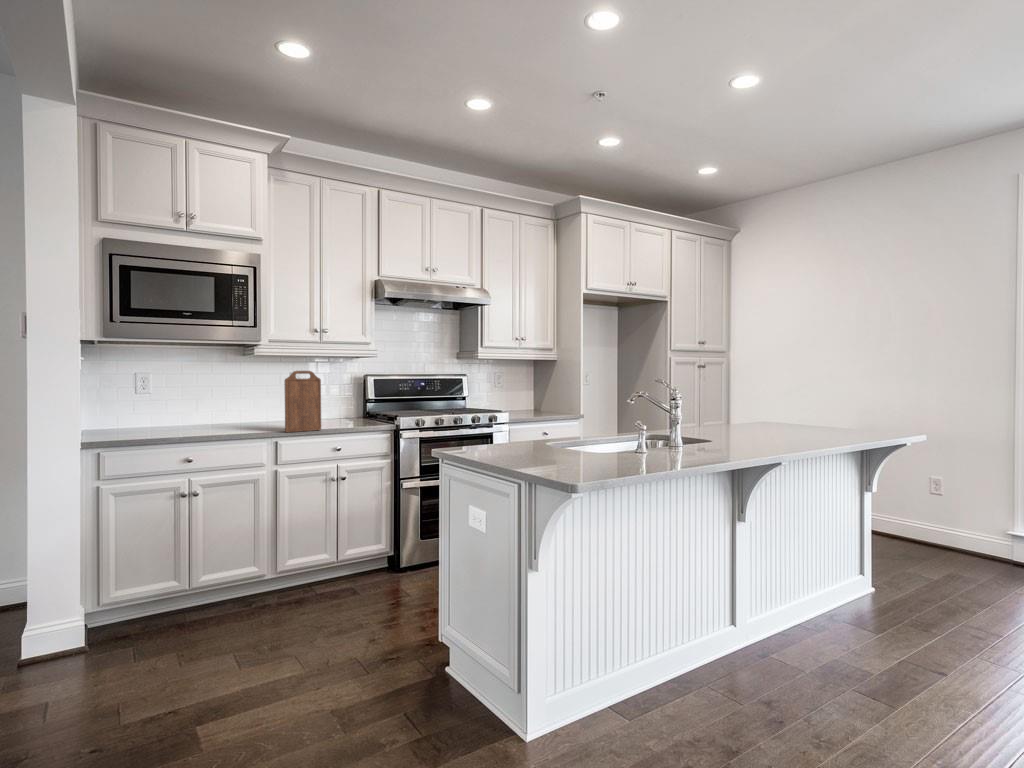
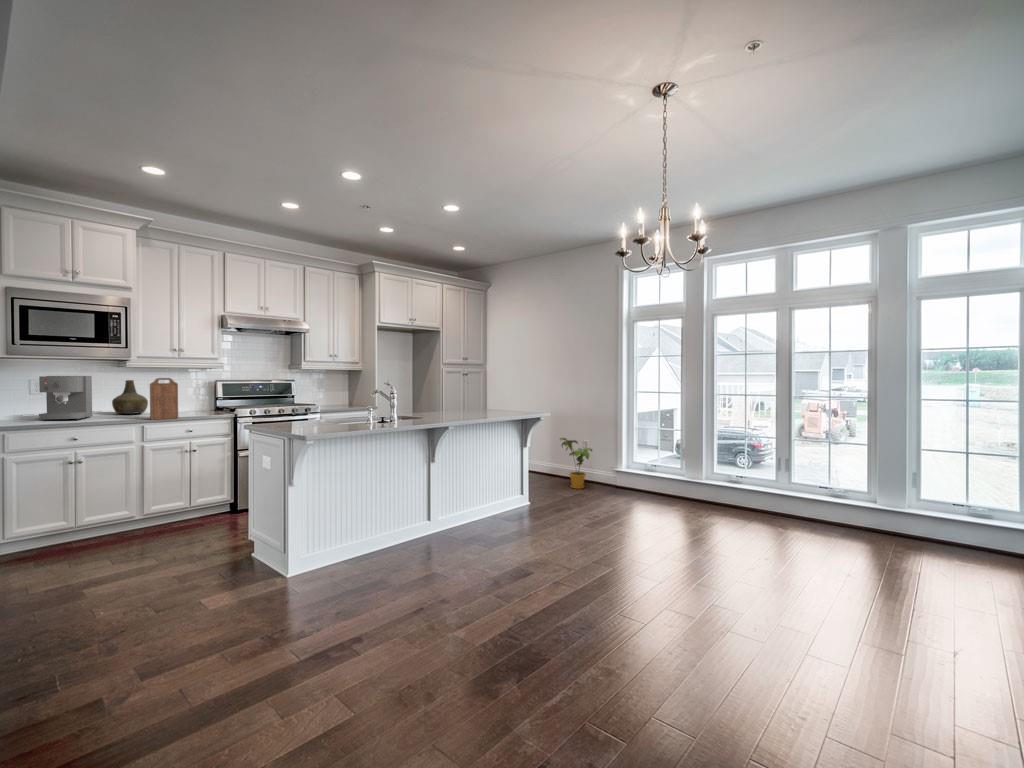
coffee maker: none [147,368,214,431] -> present [39,376,92,420]
bottle: none [240,374,283,422] -> present [112,380,148,414]
house plant: none [899,474,965,566] -> present [560,438,592,489]

